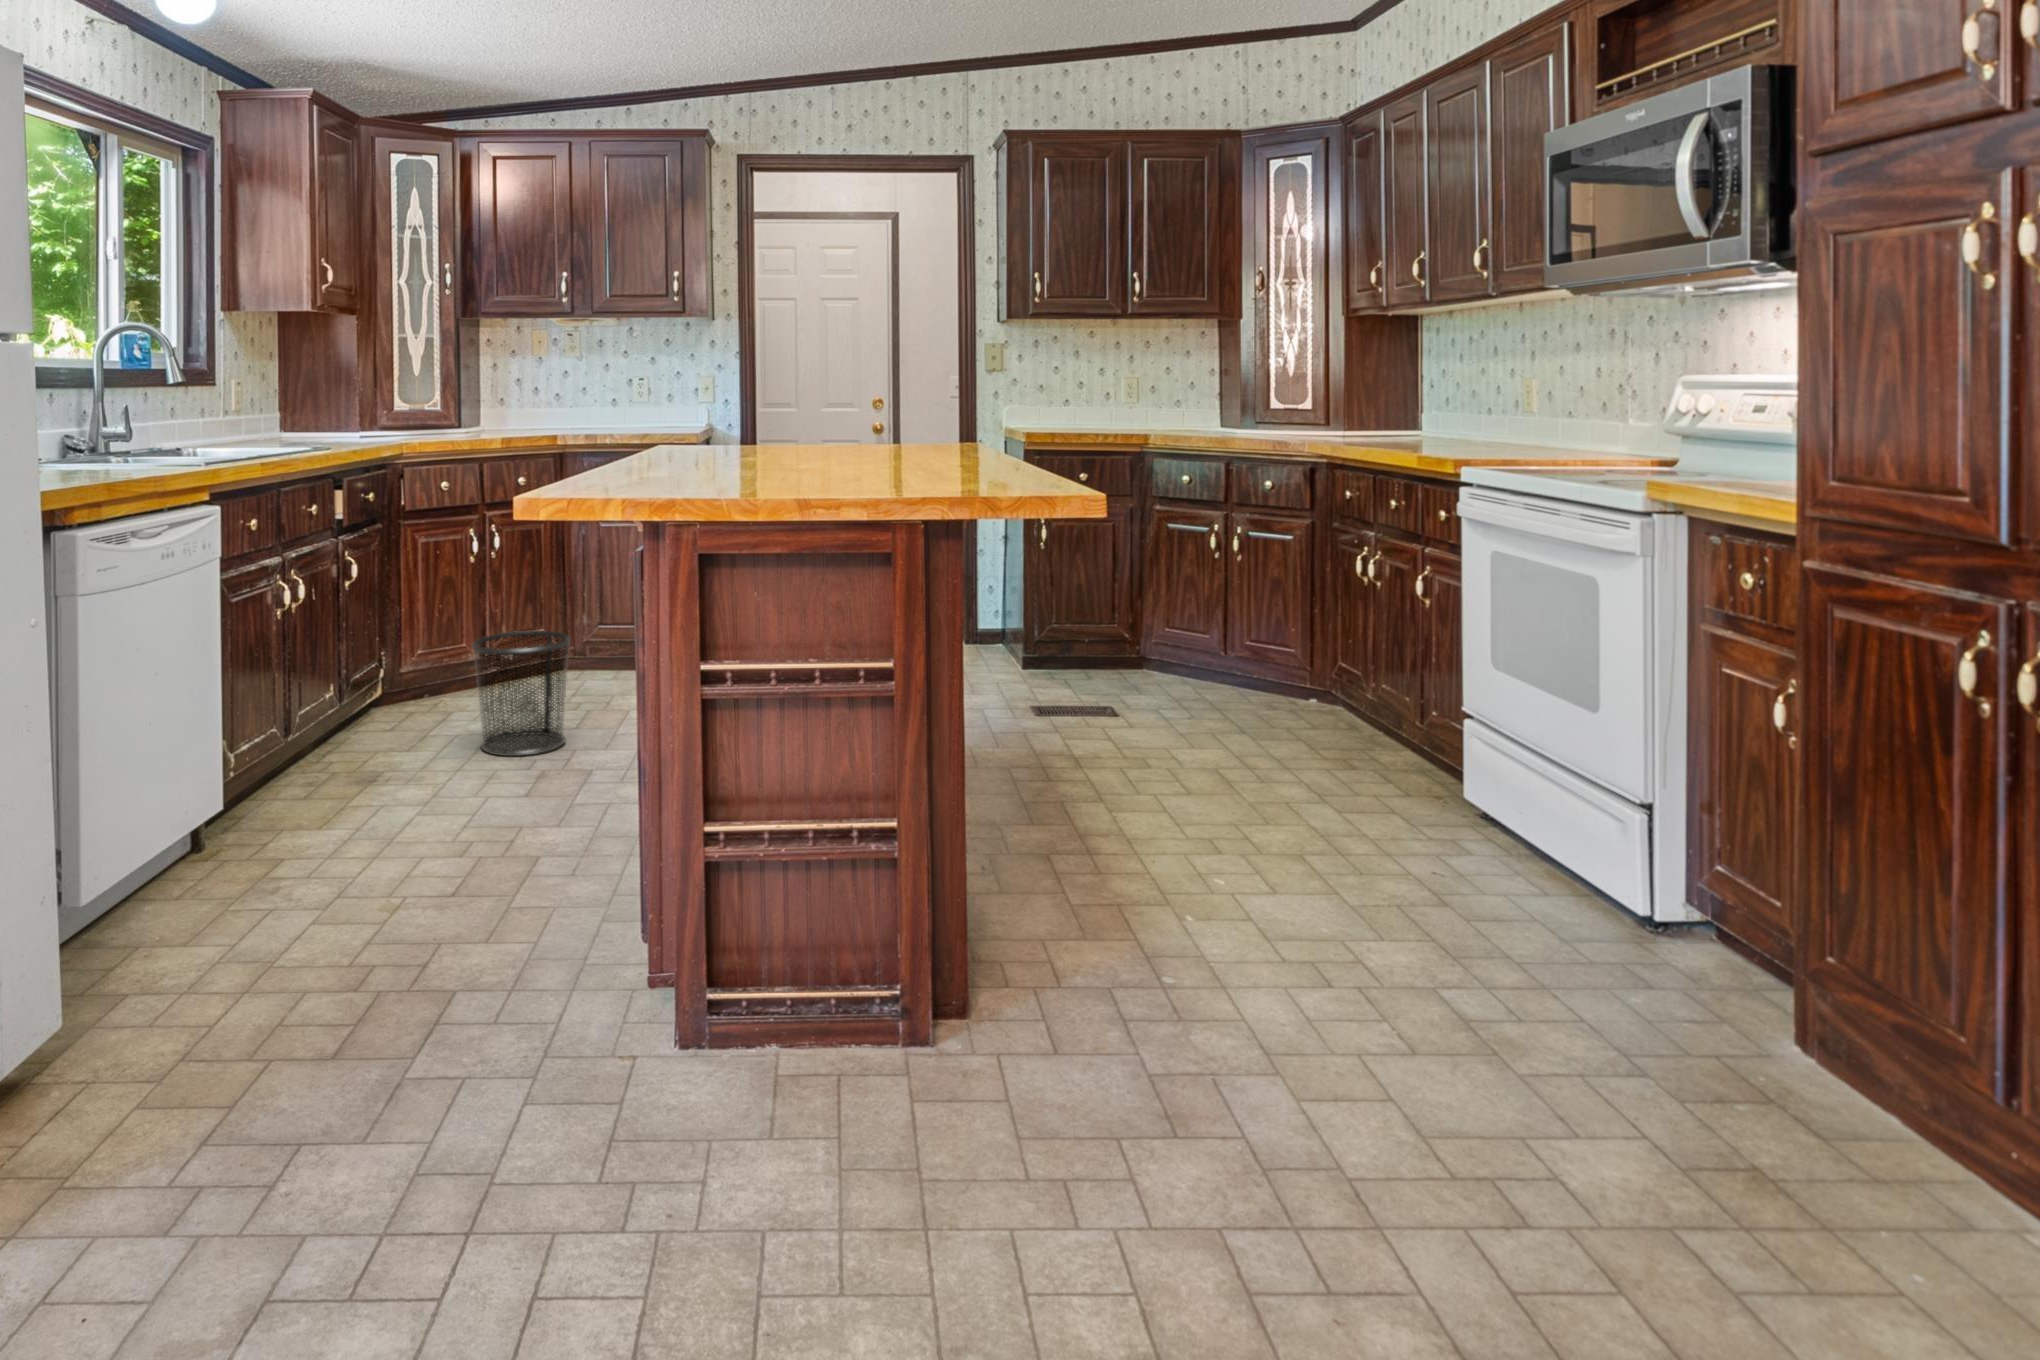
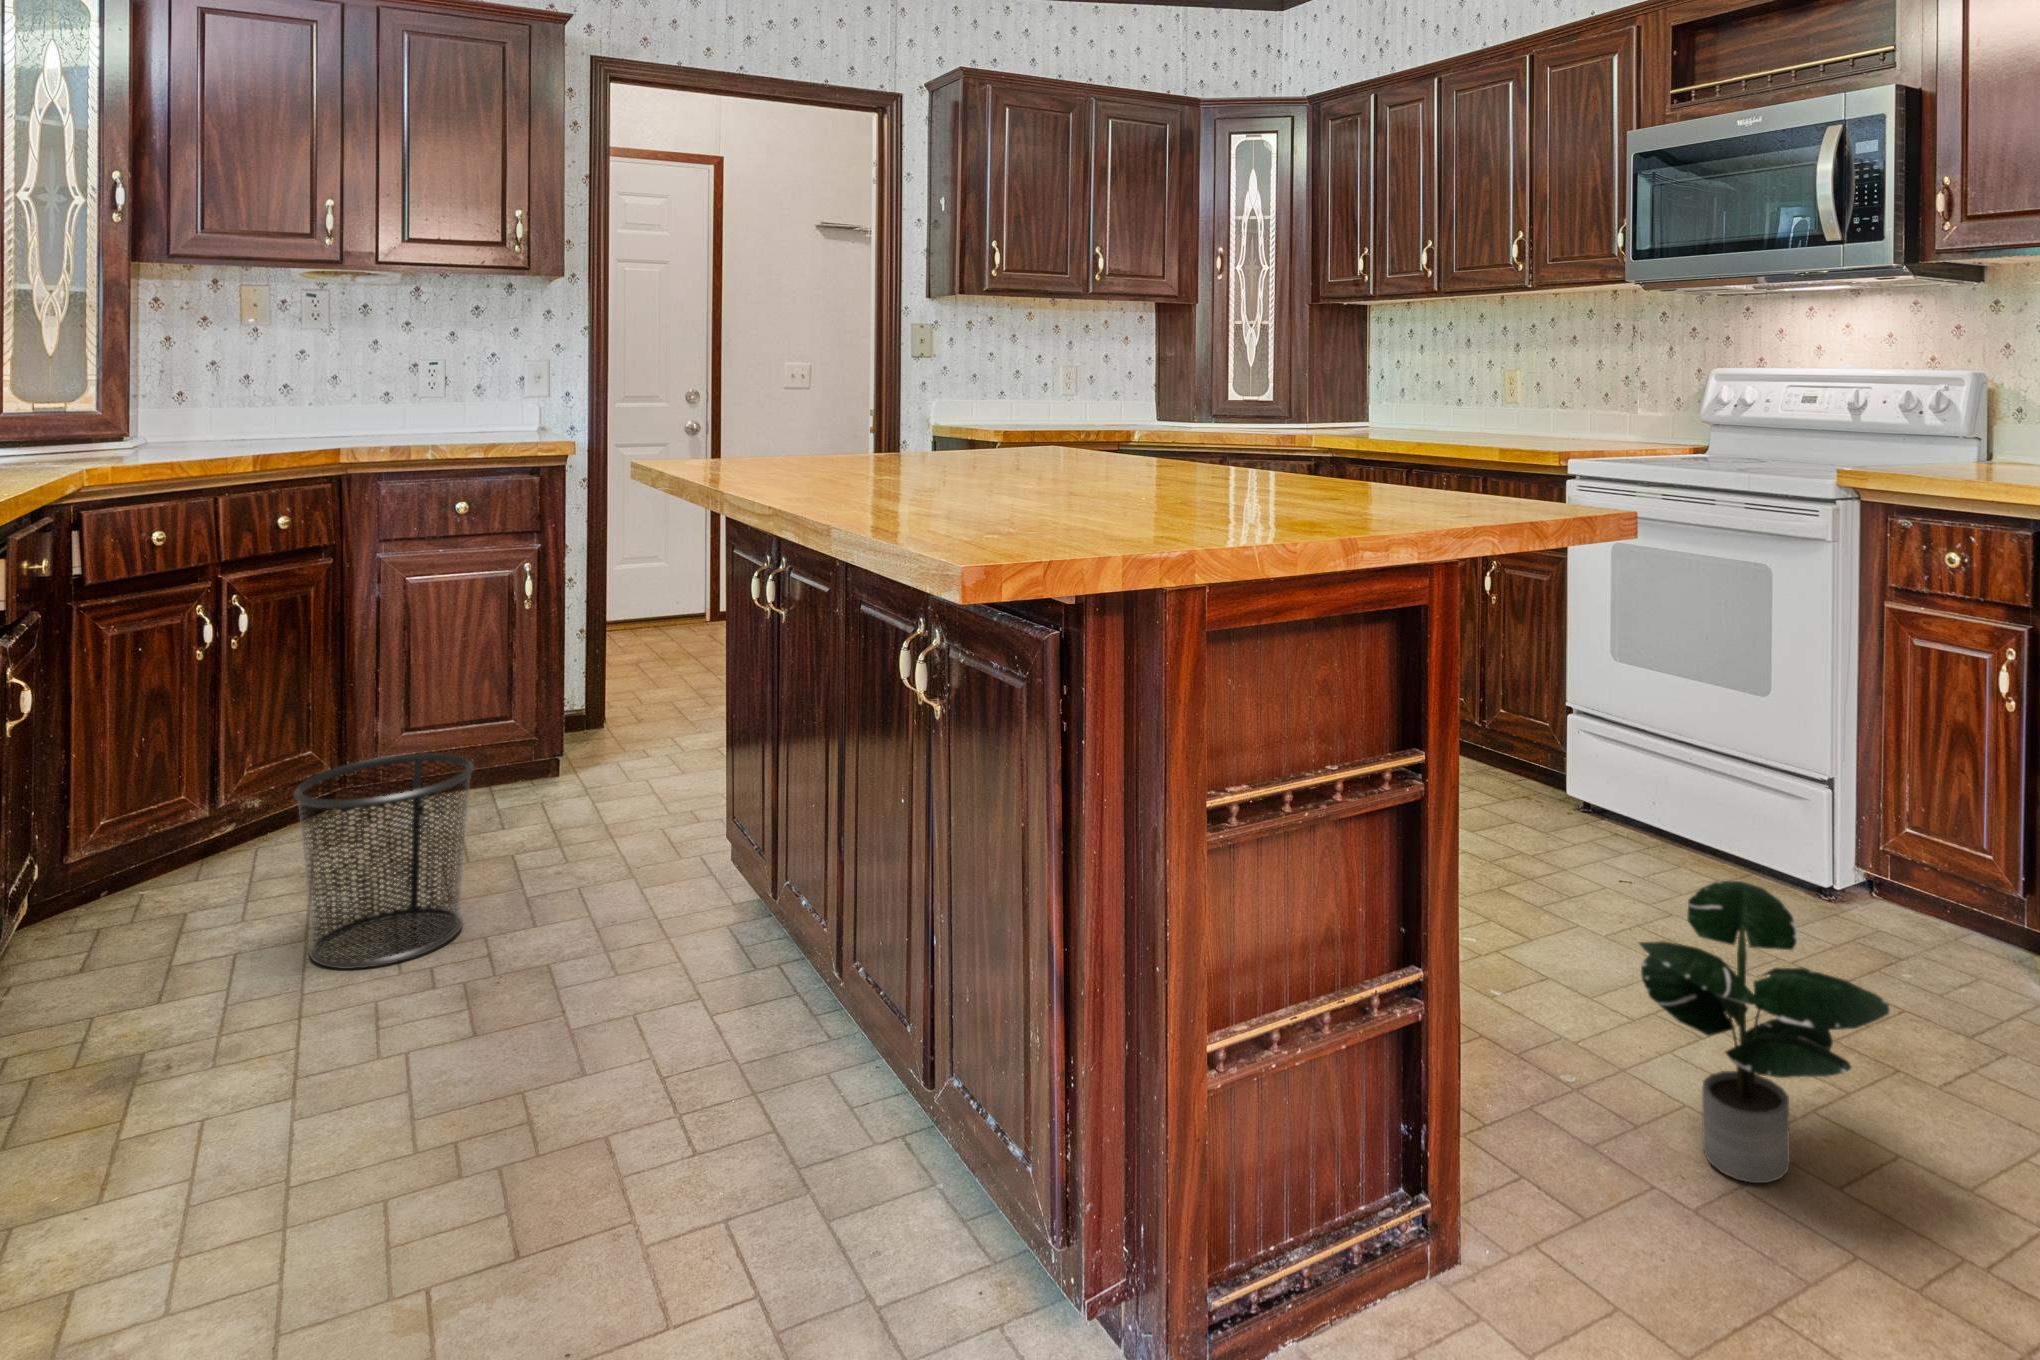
potted plant: none [1123,831,1328,1083] -> present [1639,881,1890,1183]

